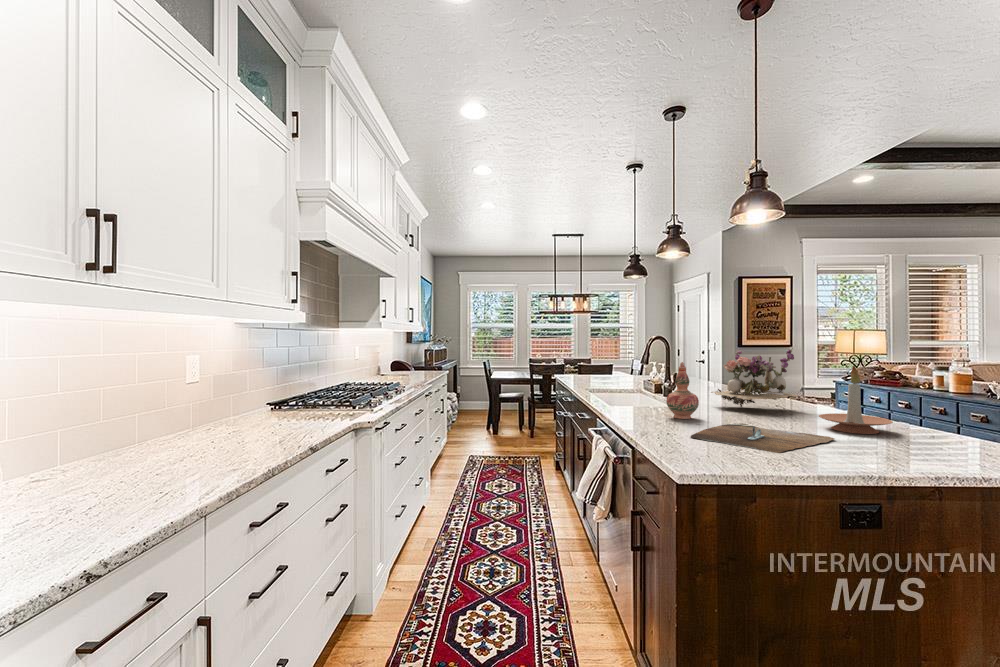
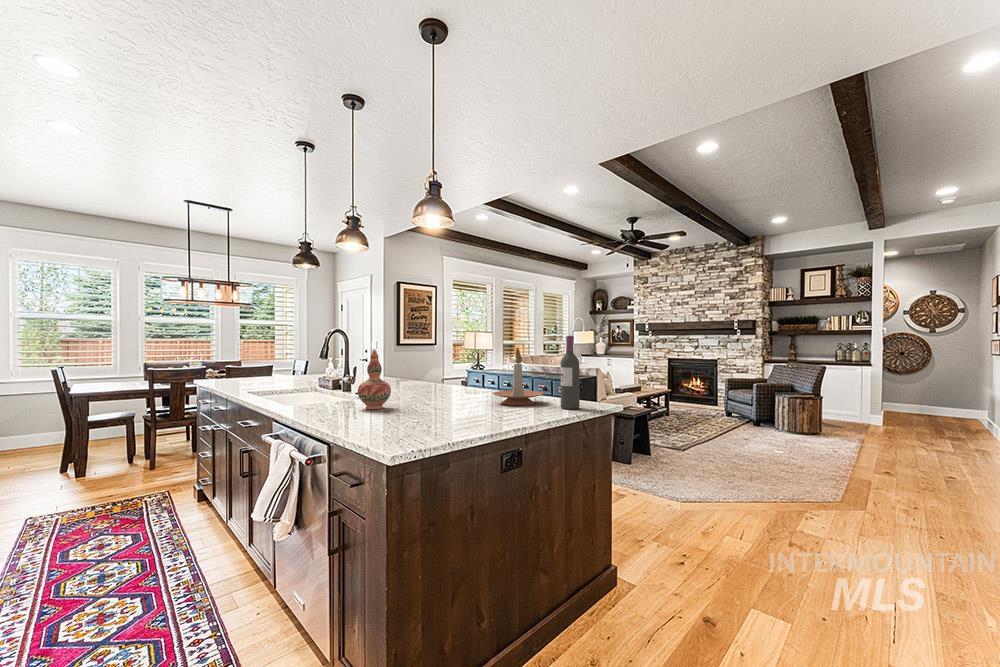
flower arrangement: present [711,348,798,407] -> none [394,337,470,395]
wine bottle: none [912,355,943,448] -> present [561,336,580,409]
cutting board: present [691,423,835,453] -> none [394,407,513,428]

